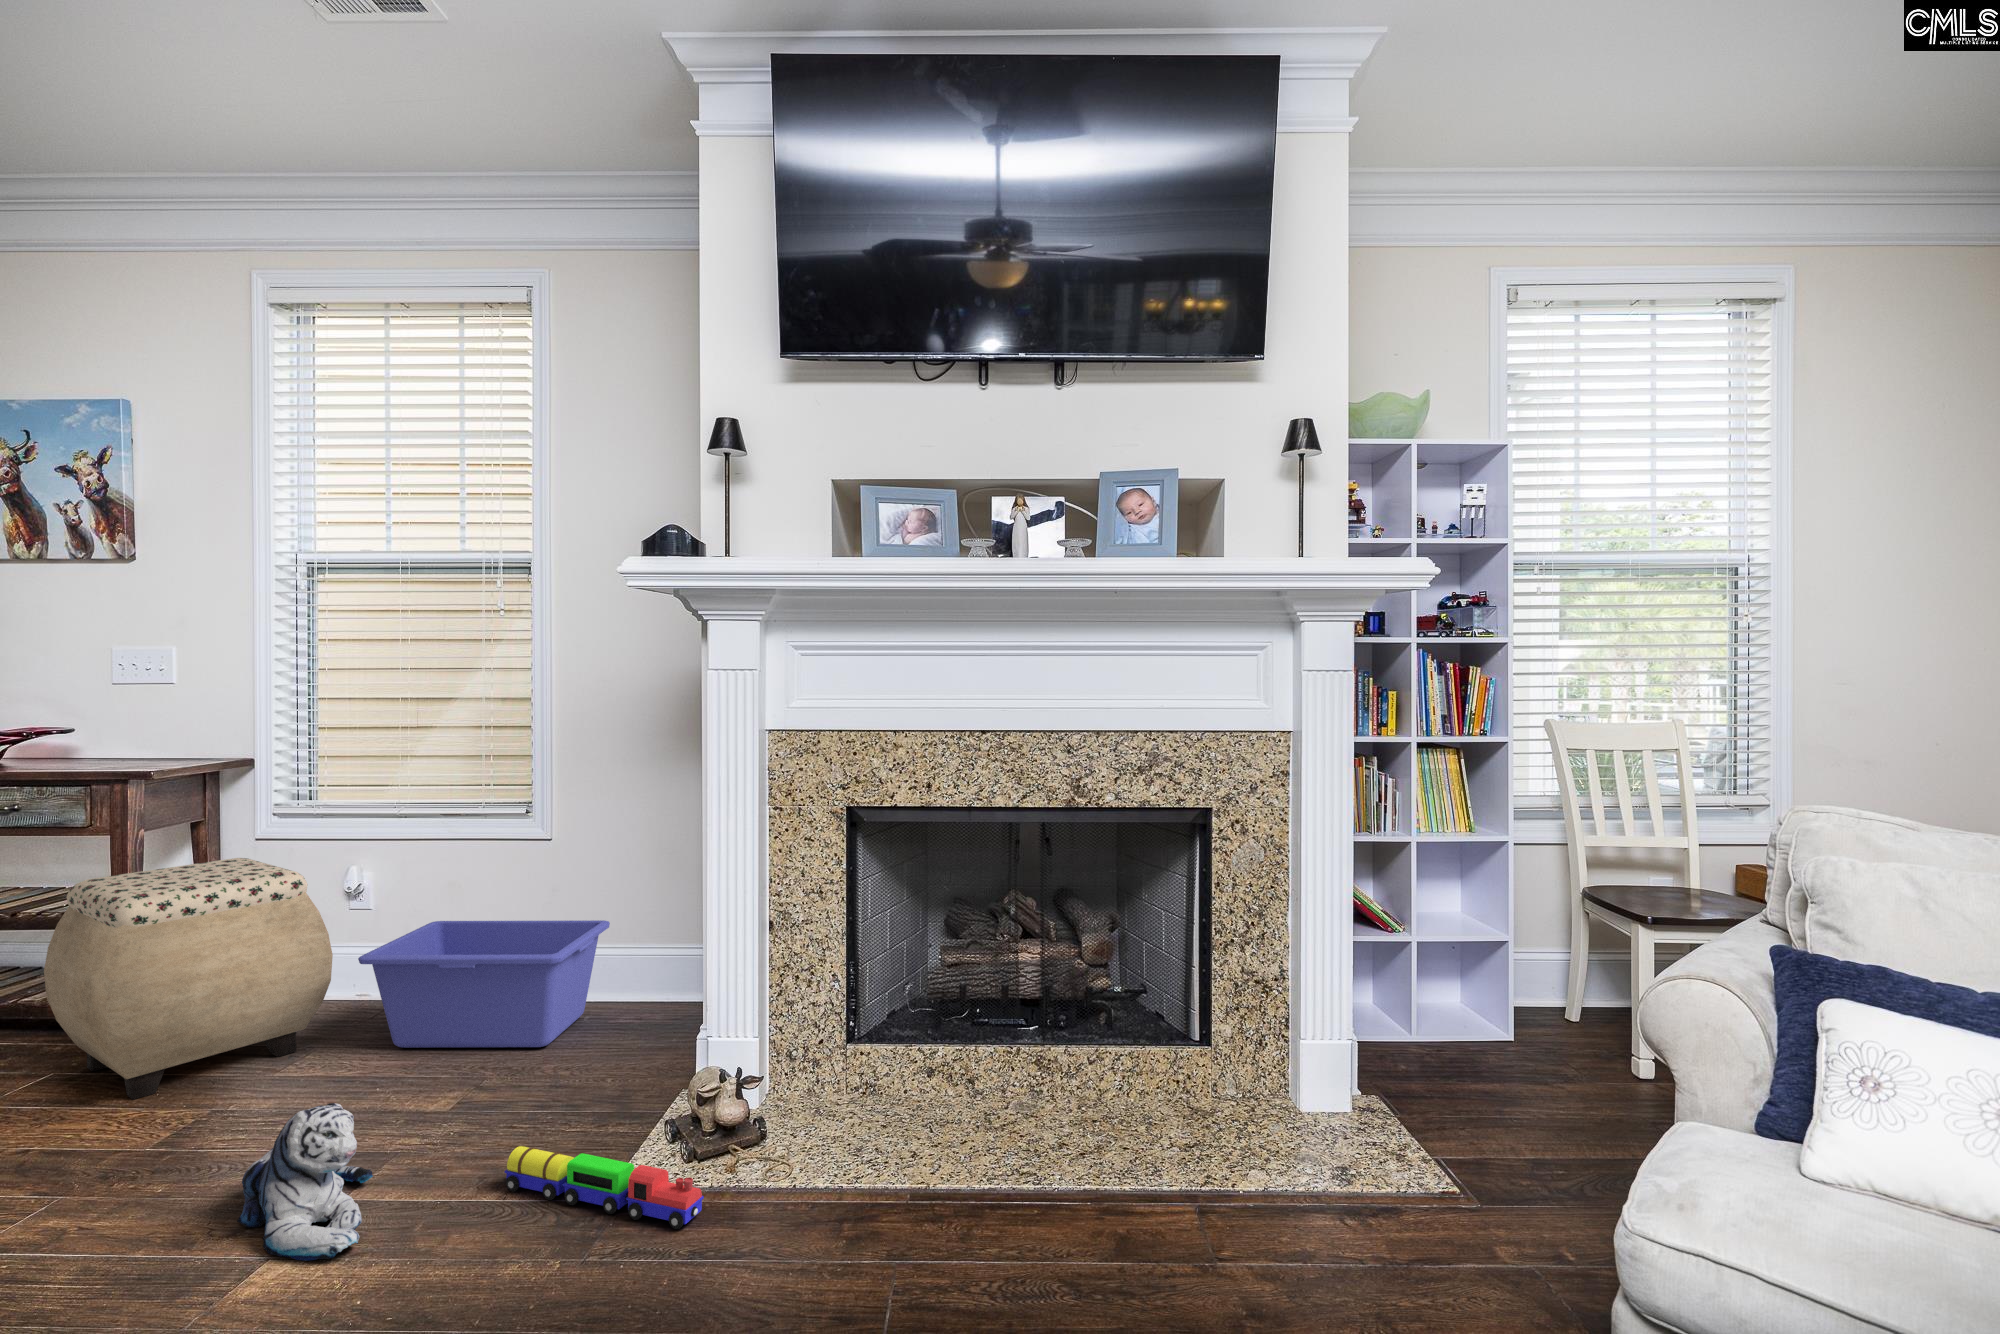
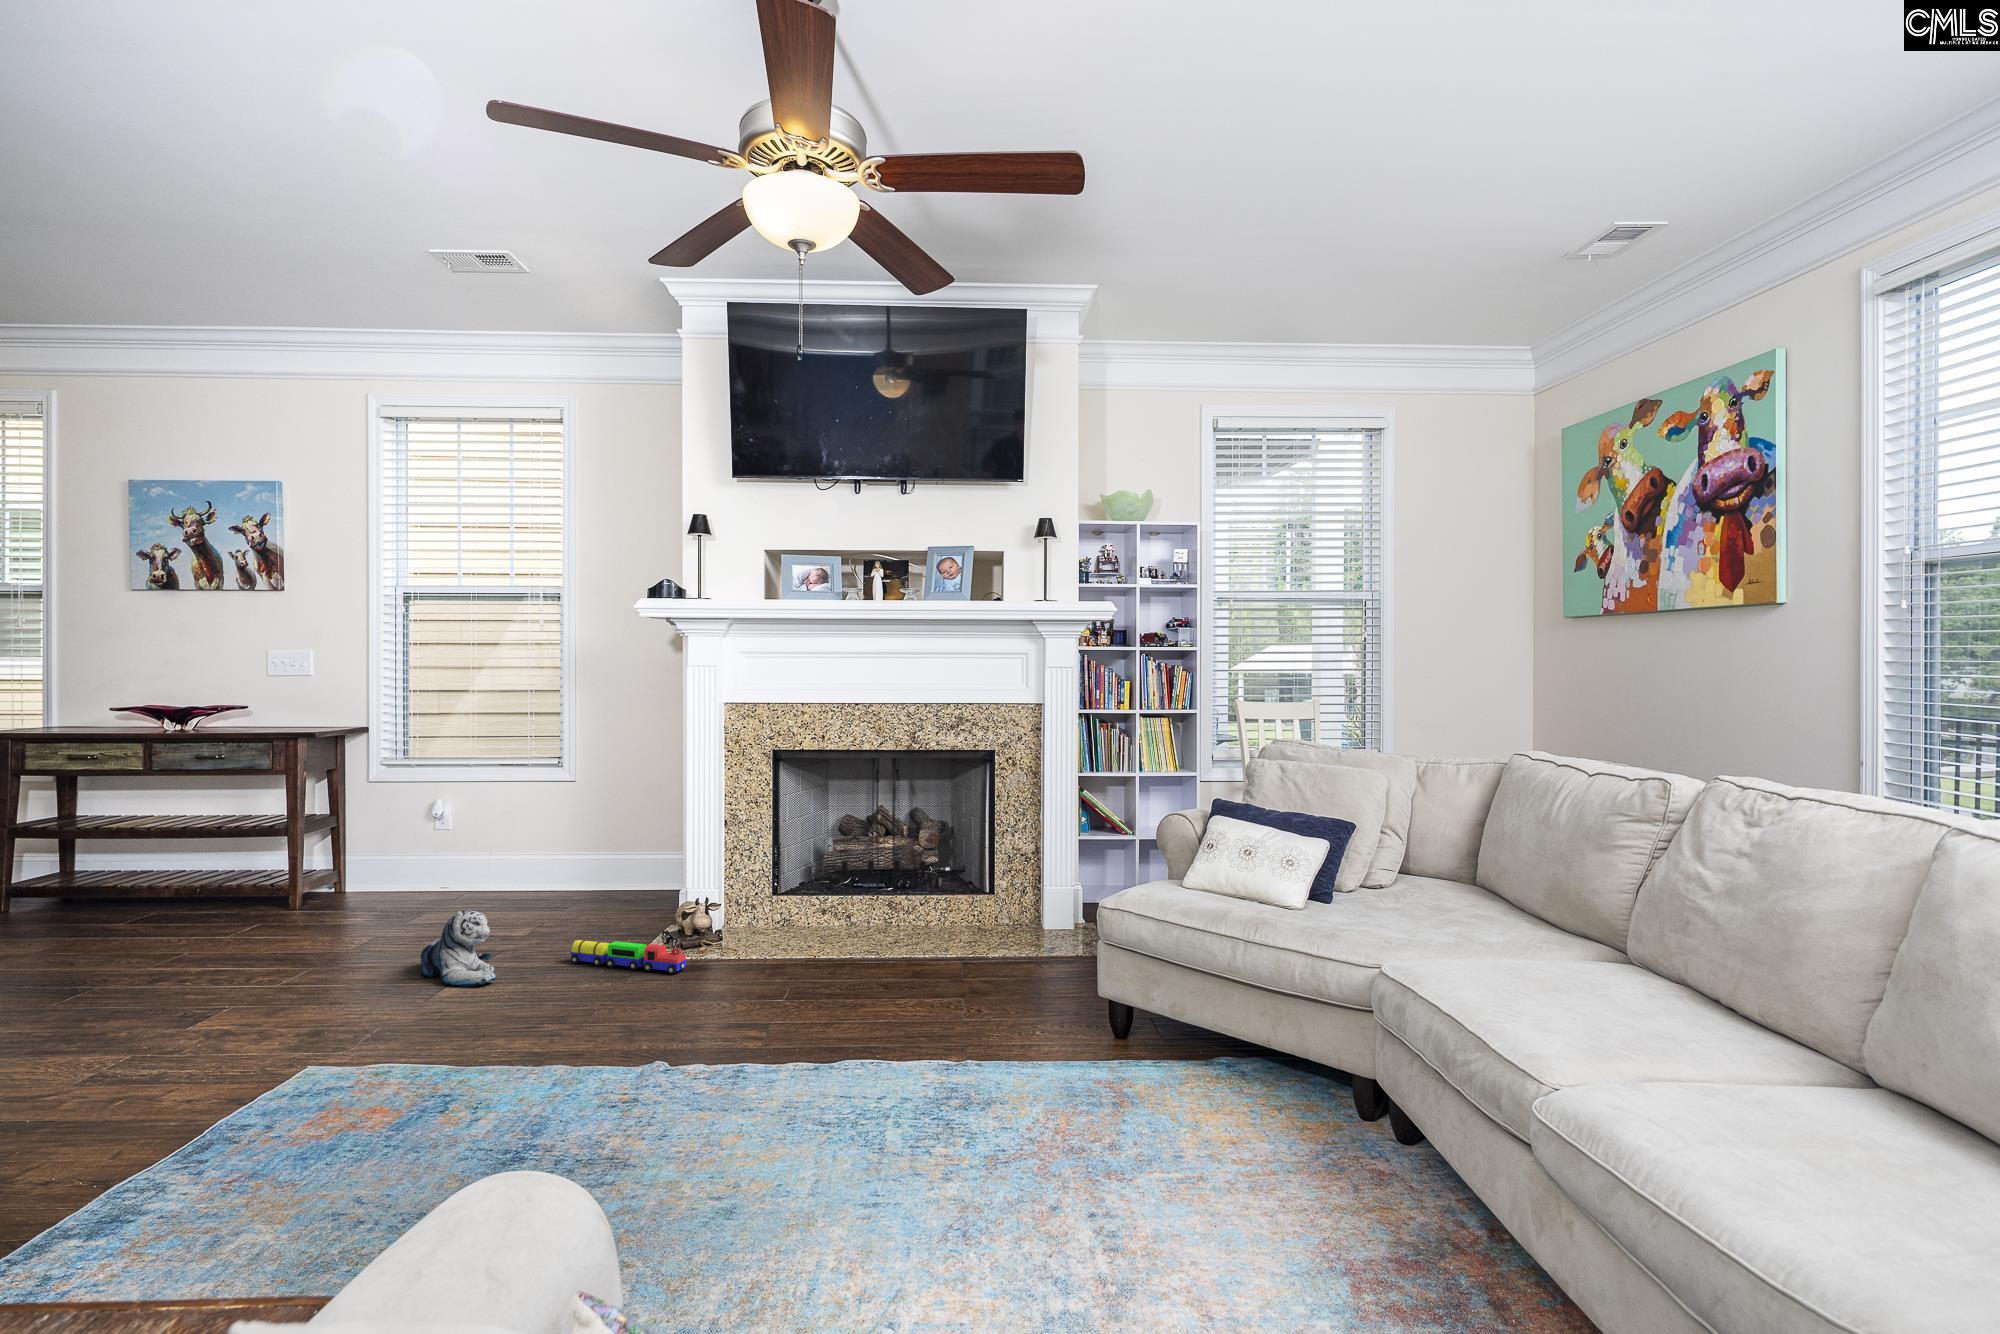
ottoman: present [44,858,333,1100] -> none [251,791,437,934]
storage bin: present [358,920,610,1048] -> none [456,834,616,911]

